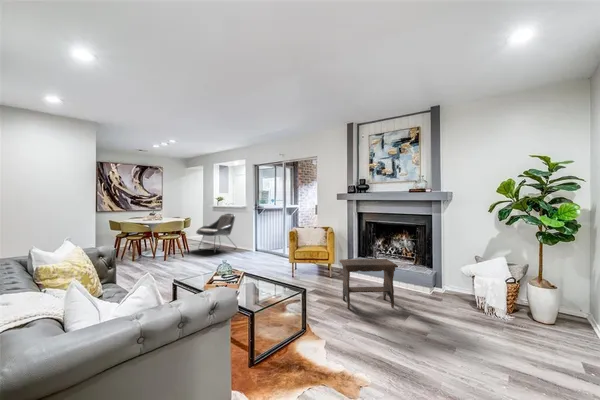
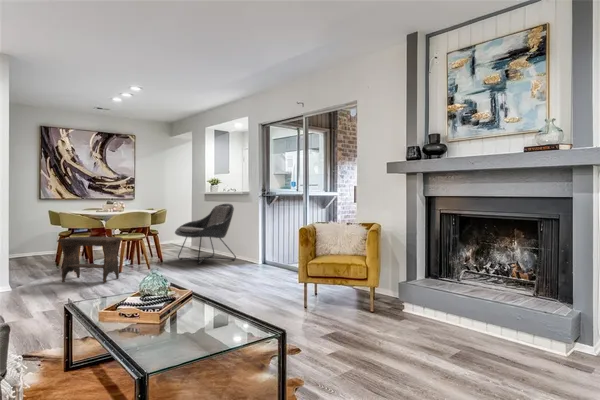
footstool: present [340,259,398,309] -> present [57,237,122,283]

